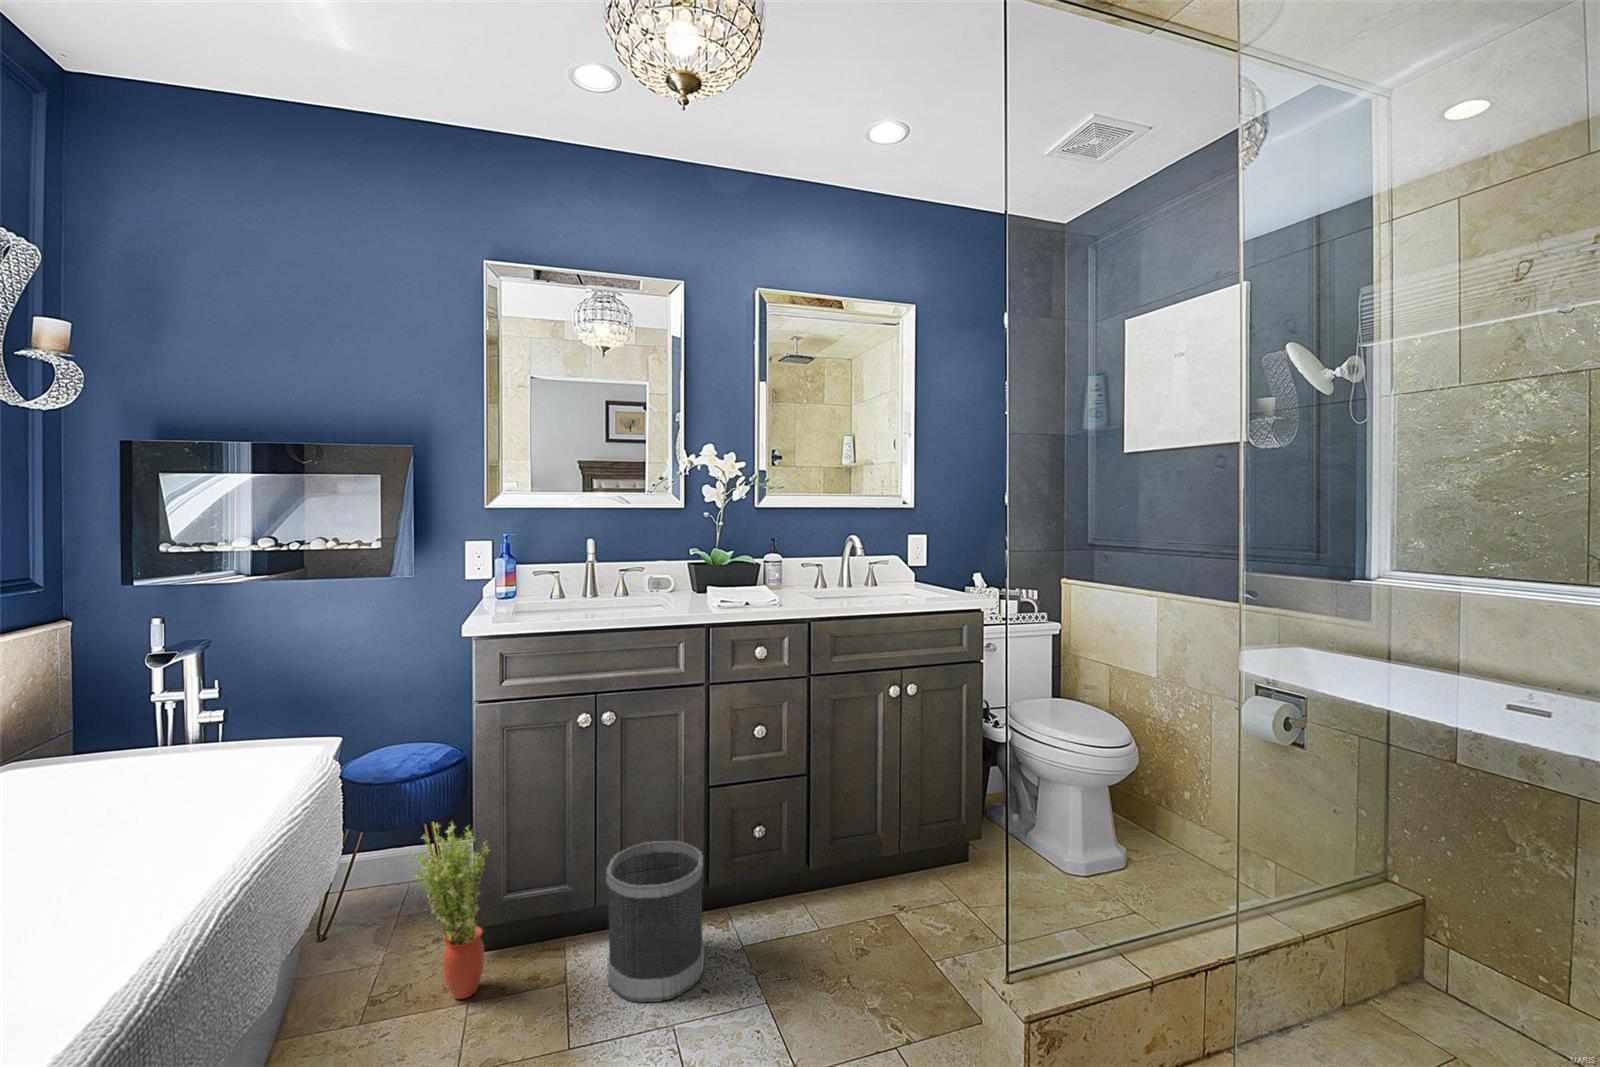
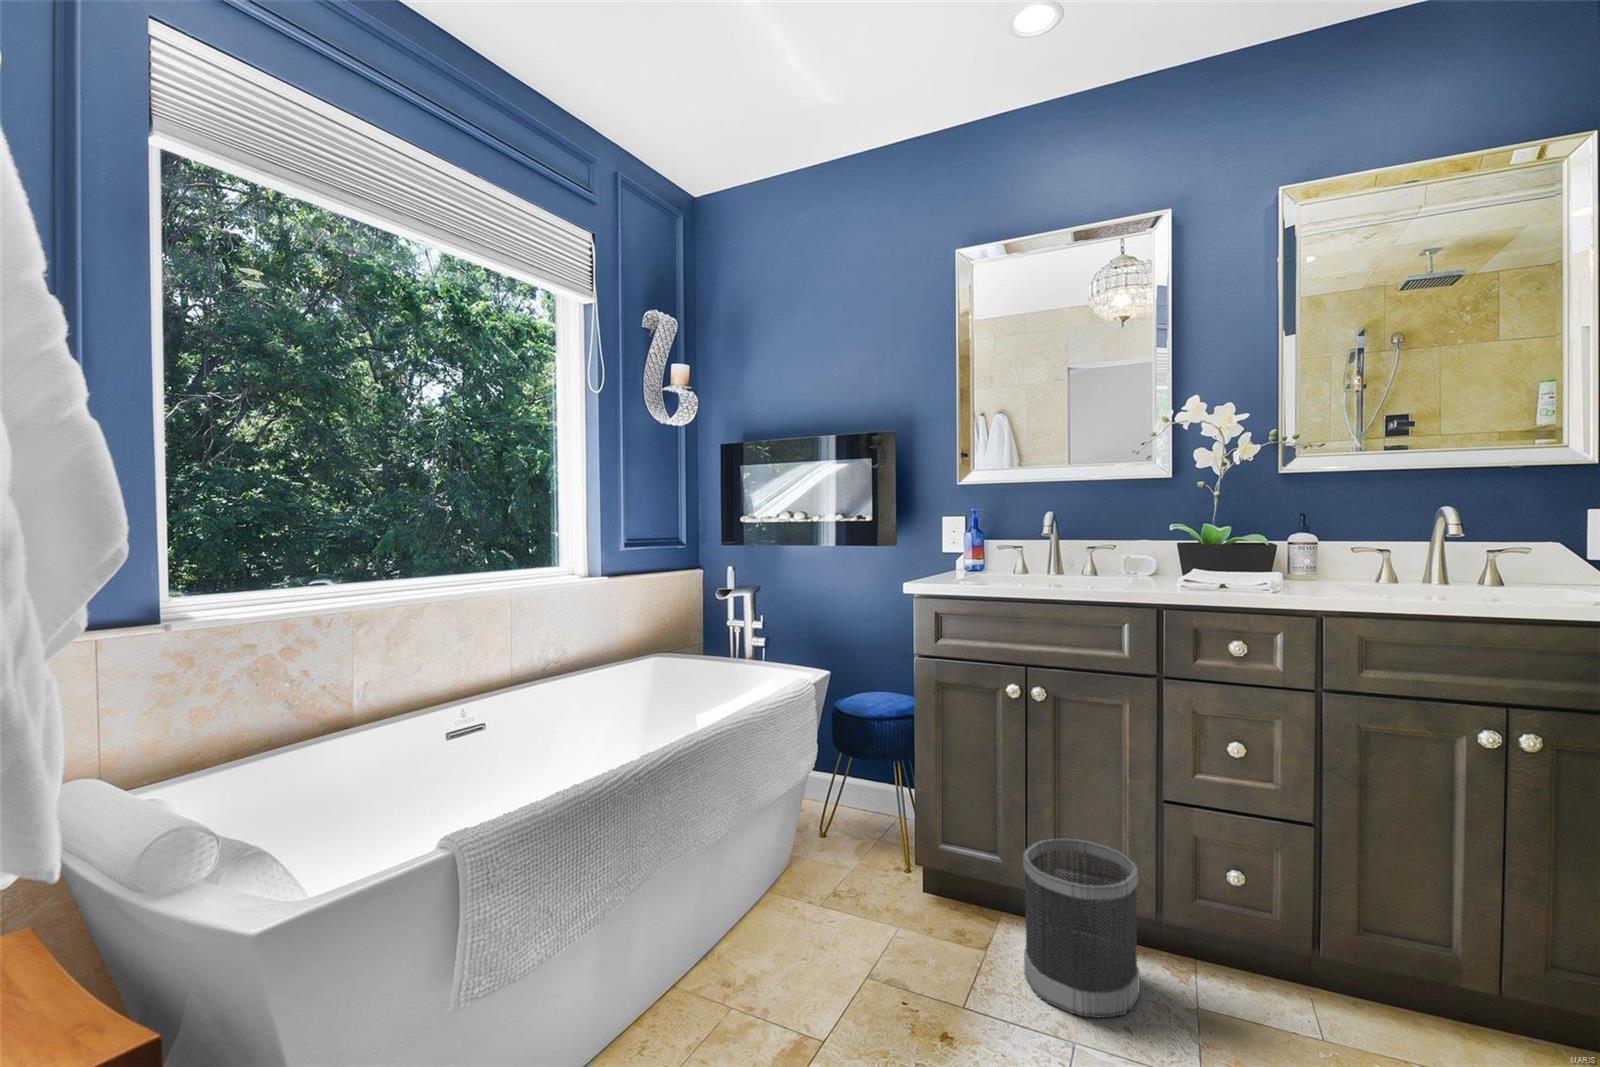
potted plant: present [410,822,489,999] -> none [859,757,922,926]

